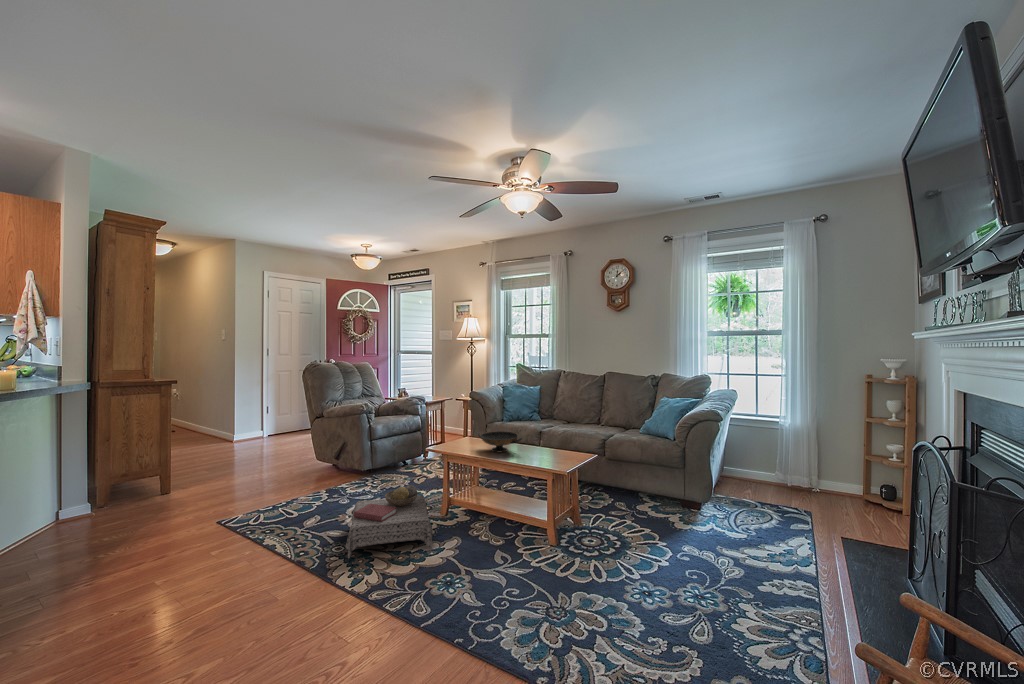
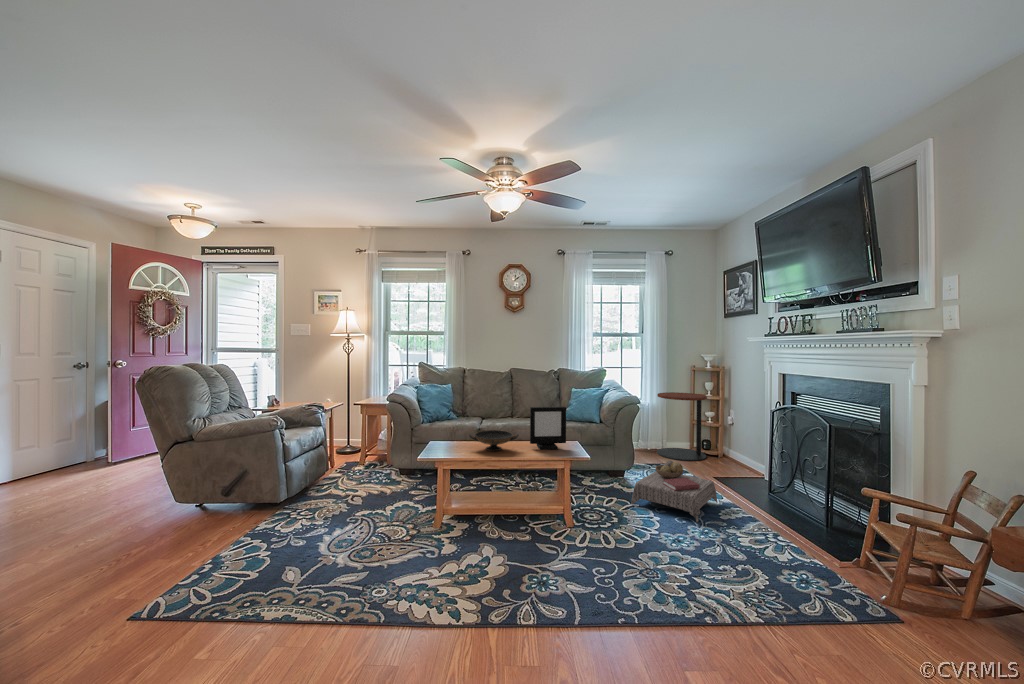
picture frame: none [536,411,574,460] -> present [530,407,566,450]
side table: none [796,412,877,514] -> present [657,392,707,461]
ottoman: present [345,485,433,559] -> present [631,461,717,523]

